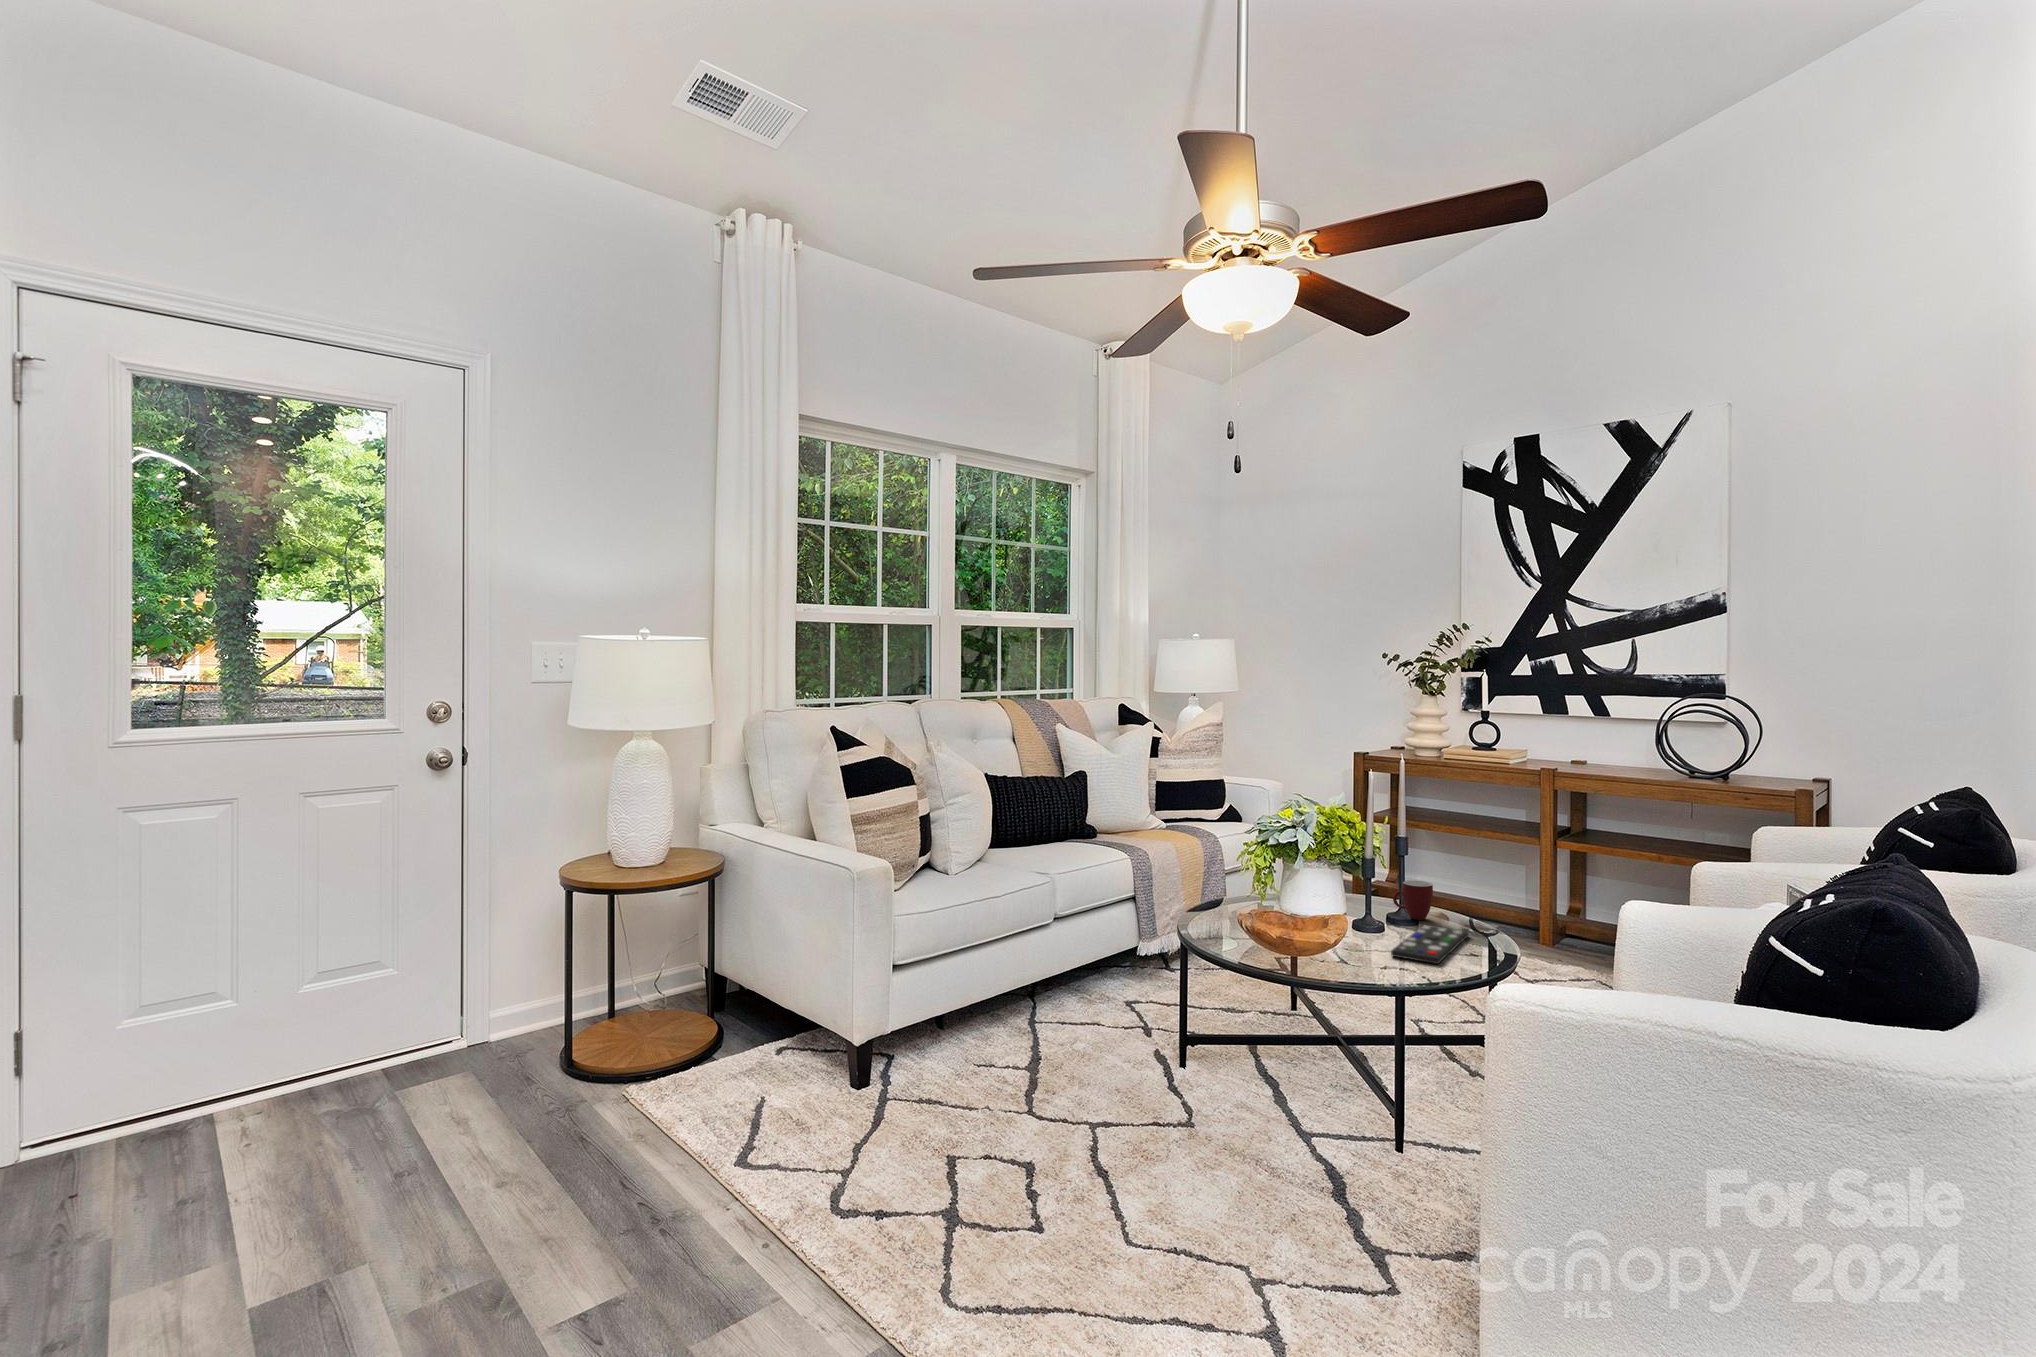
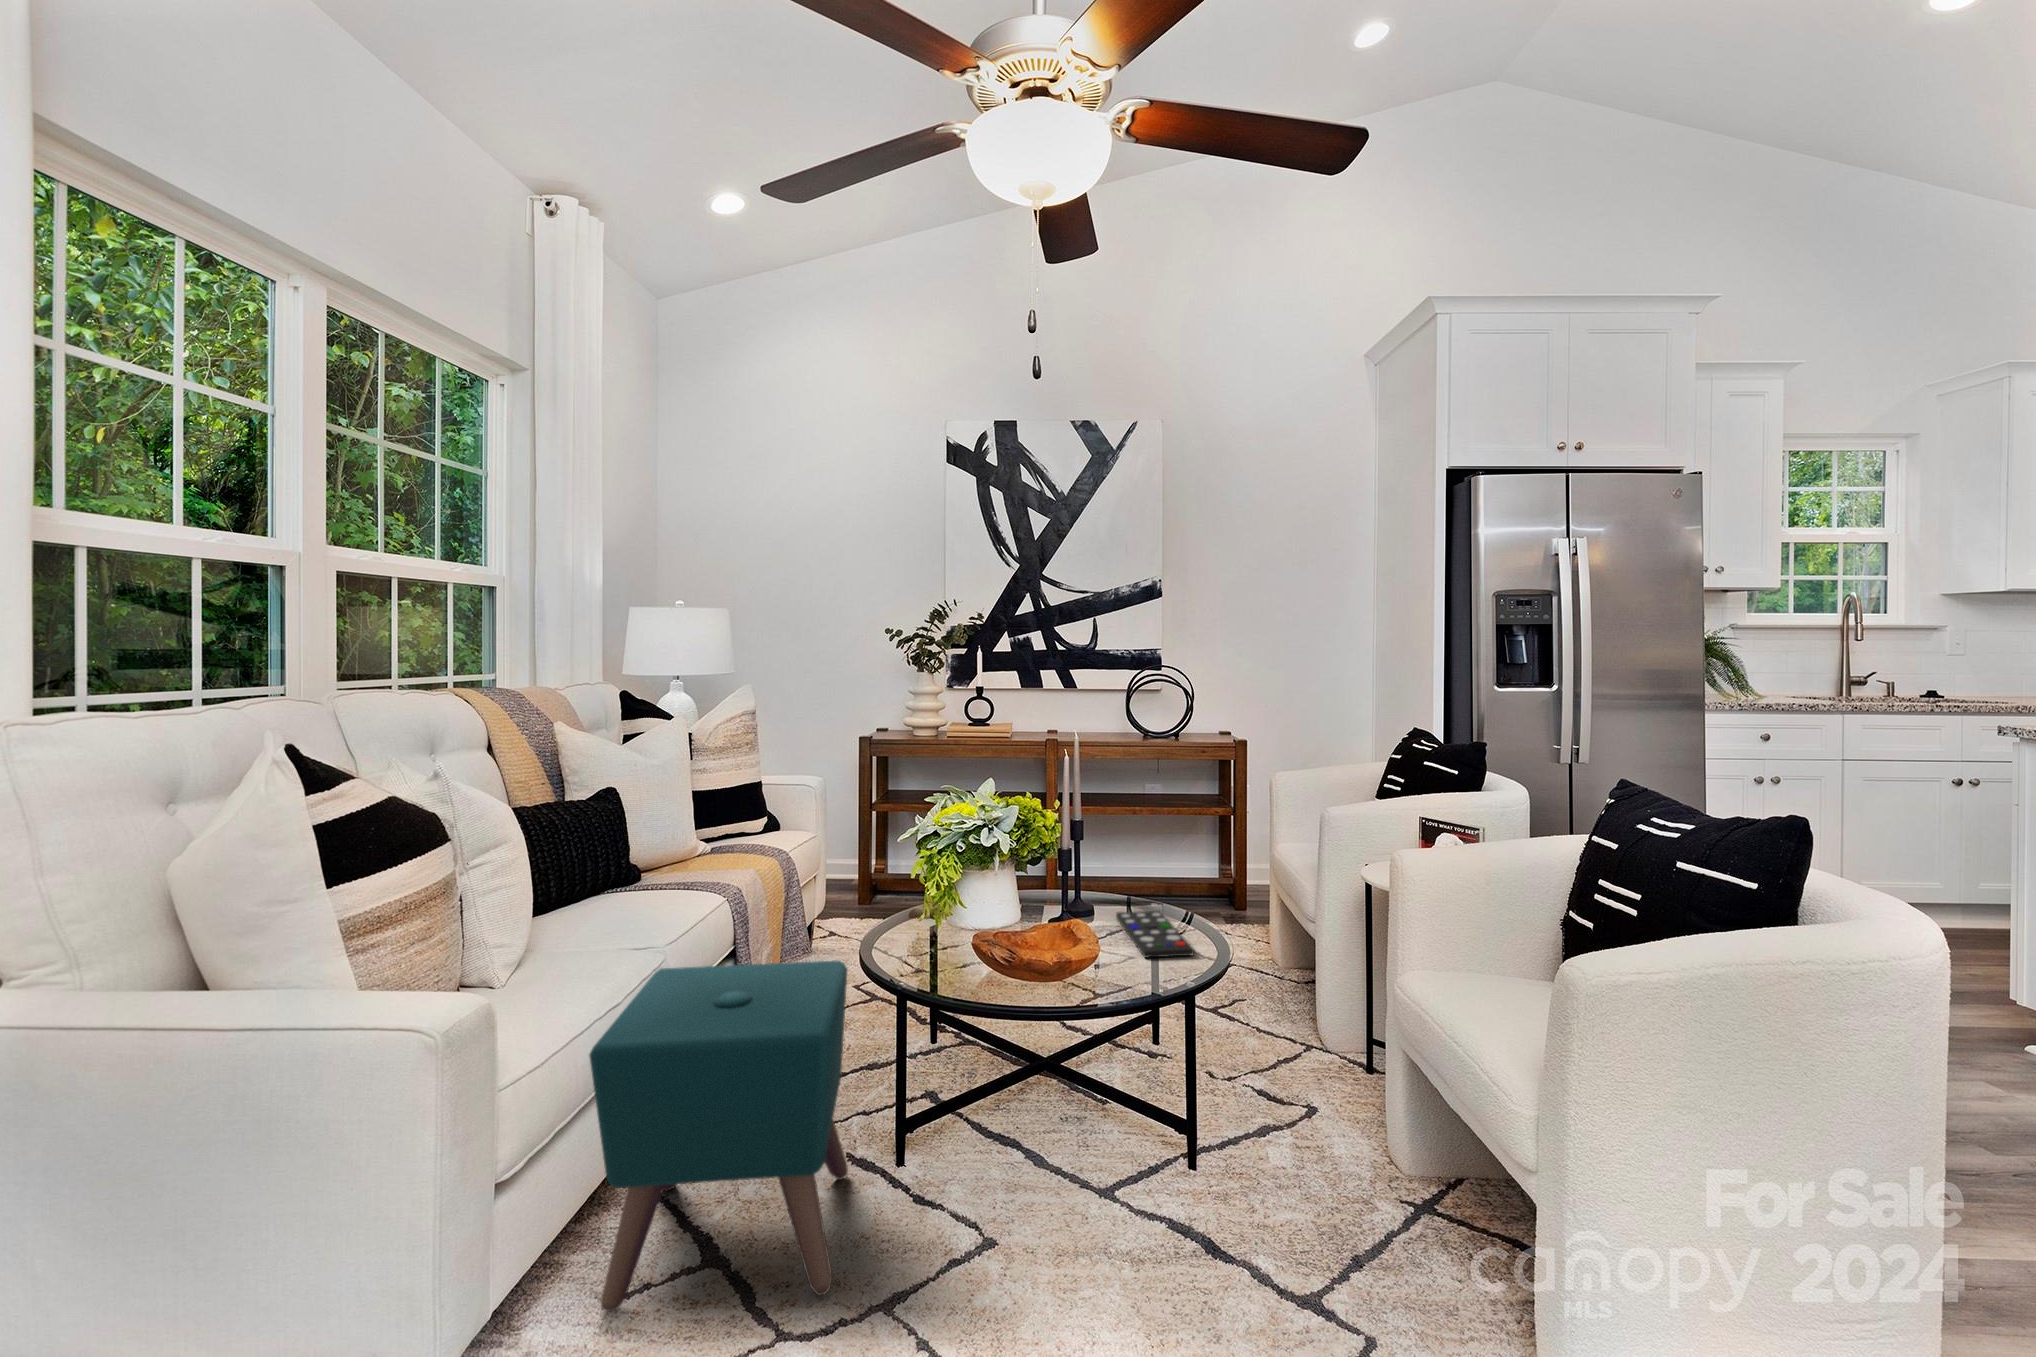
mug: present [1393,880,1433,920] -> none [1067,866,1106,908]
ottoman: none [958,886,1144,1104] -> present [589,961,848,1312]

